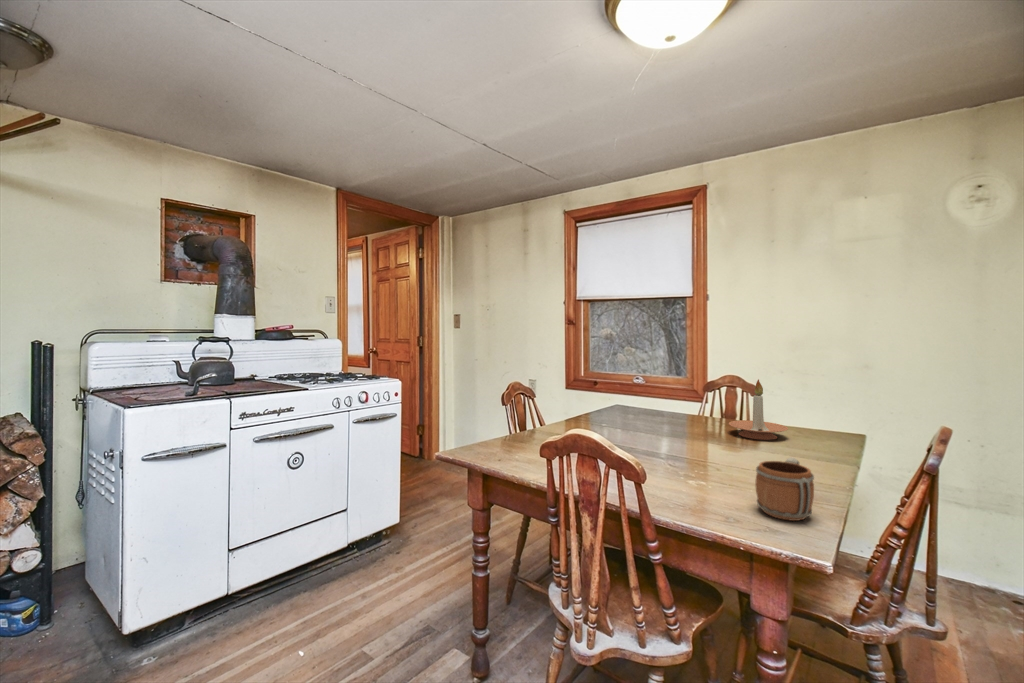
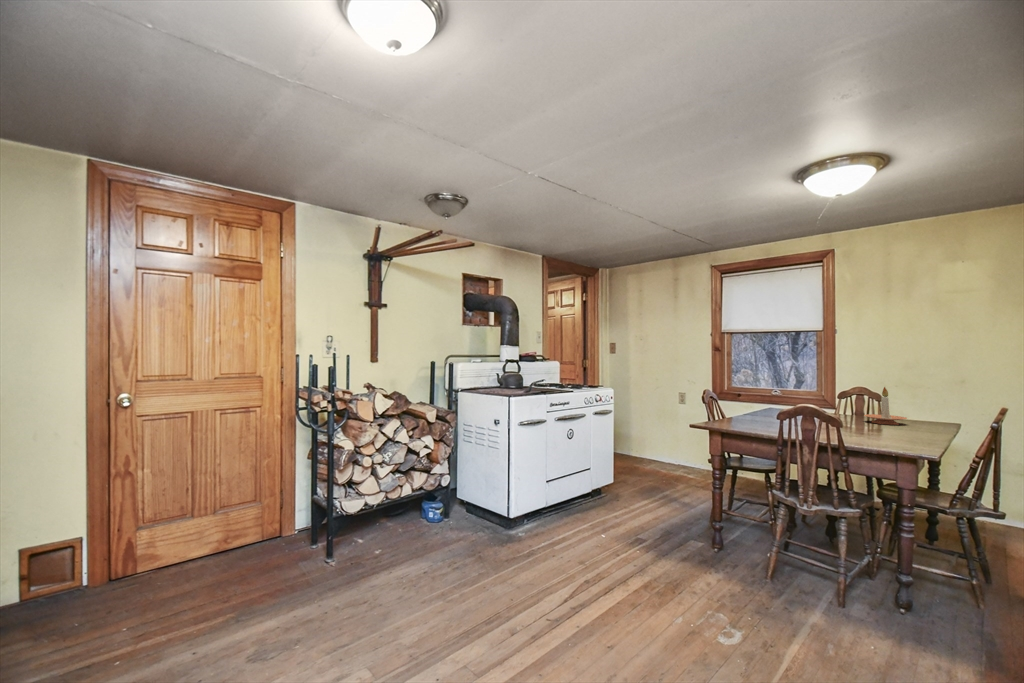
mug: present [755,458,814,521] -> none [895,420,927,447]

